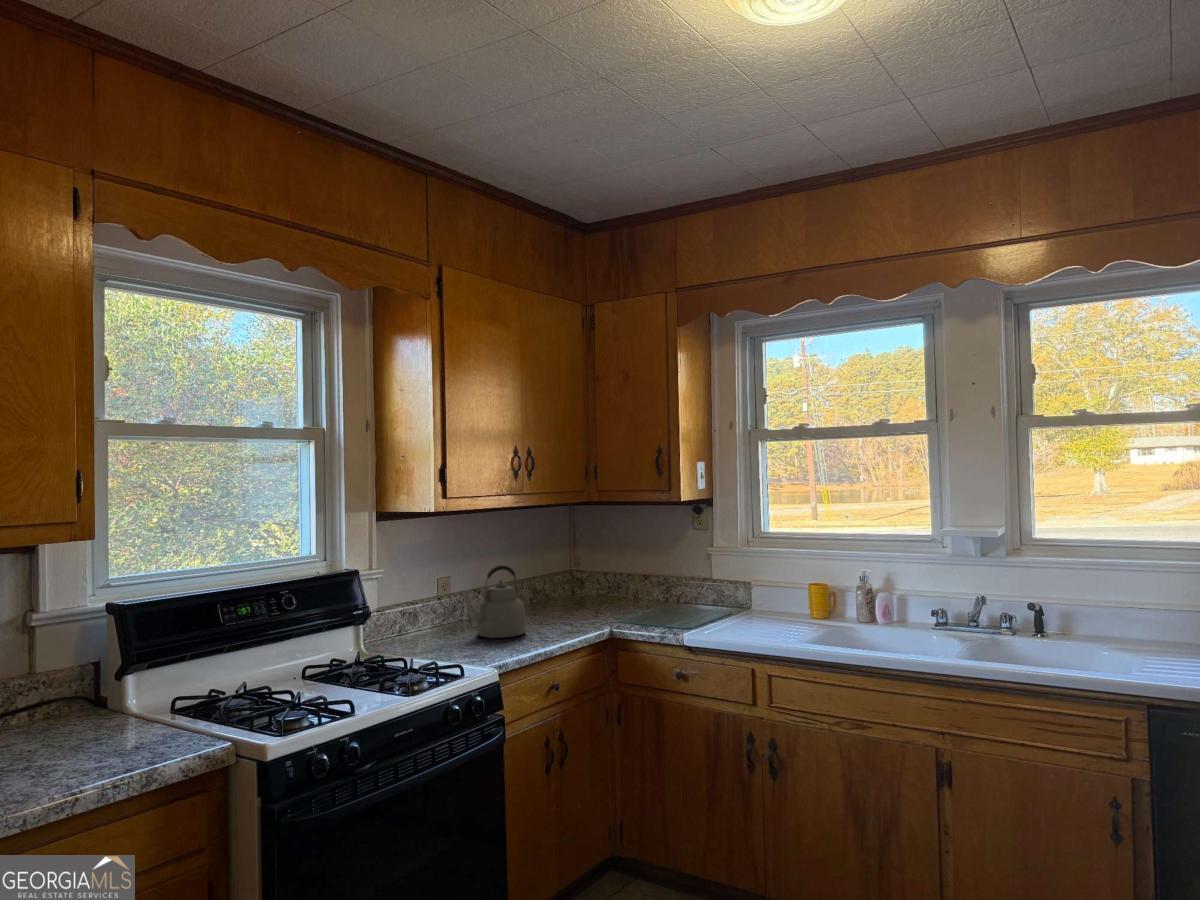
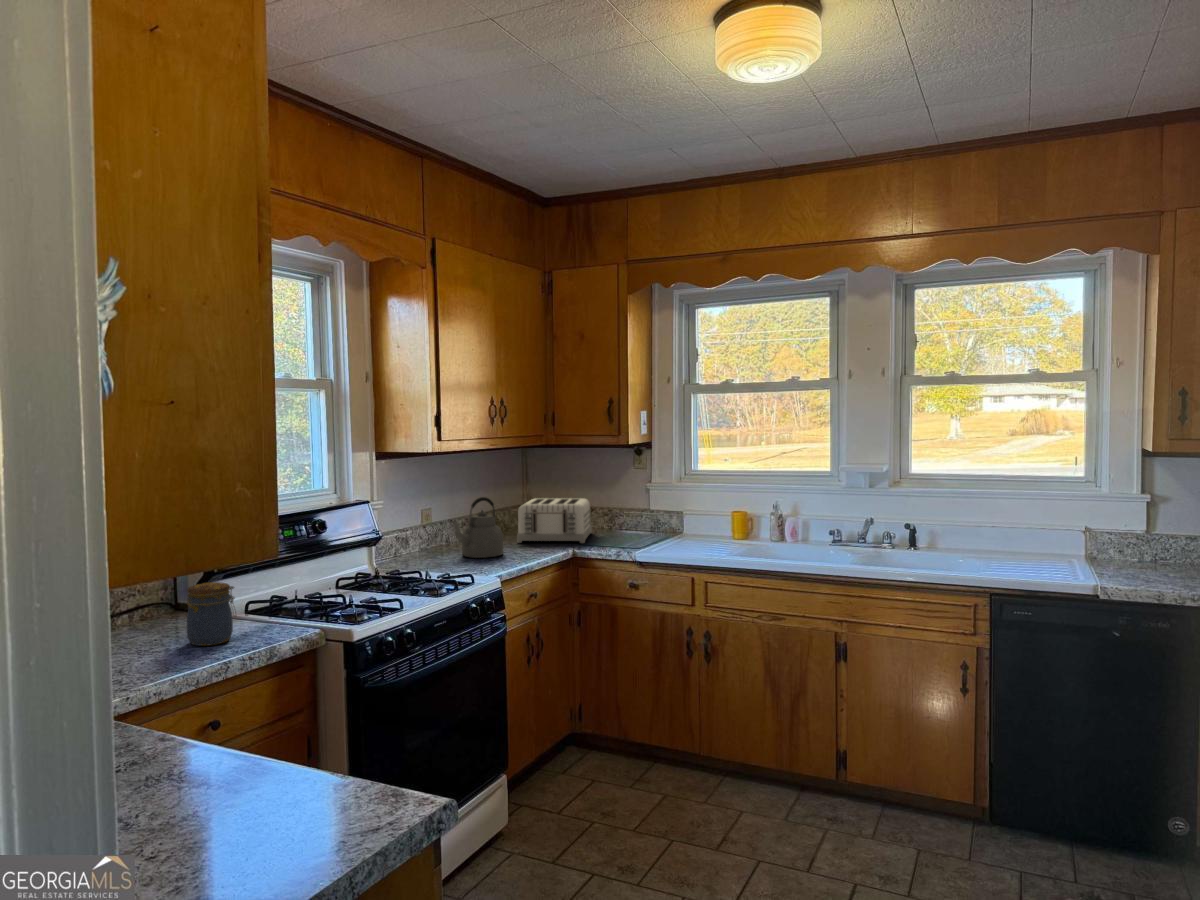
toaster: none [550,565,643,620] -> present [517,498,592,543]
jar: none [55,680,123,764] -> present [187,582,236,646]

